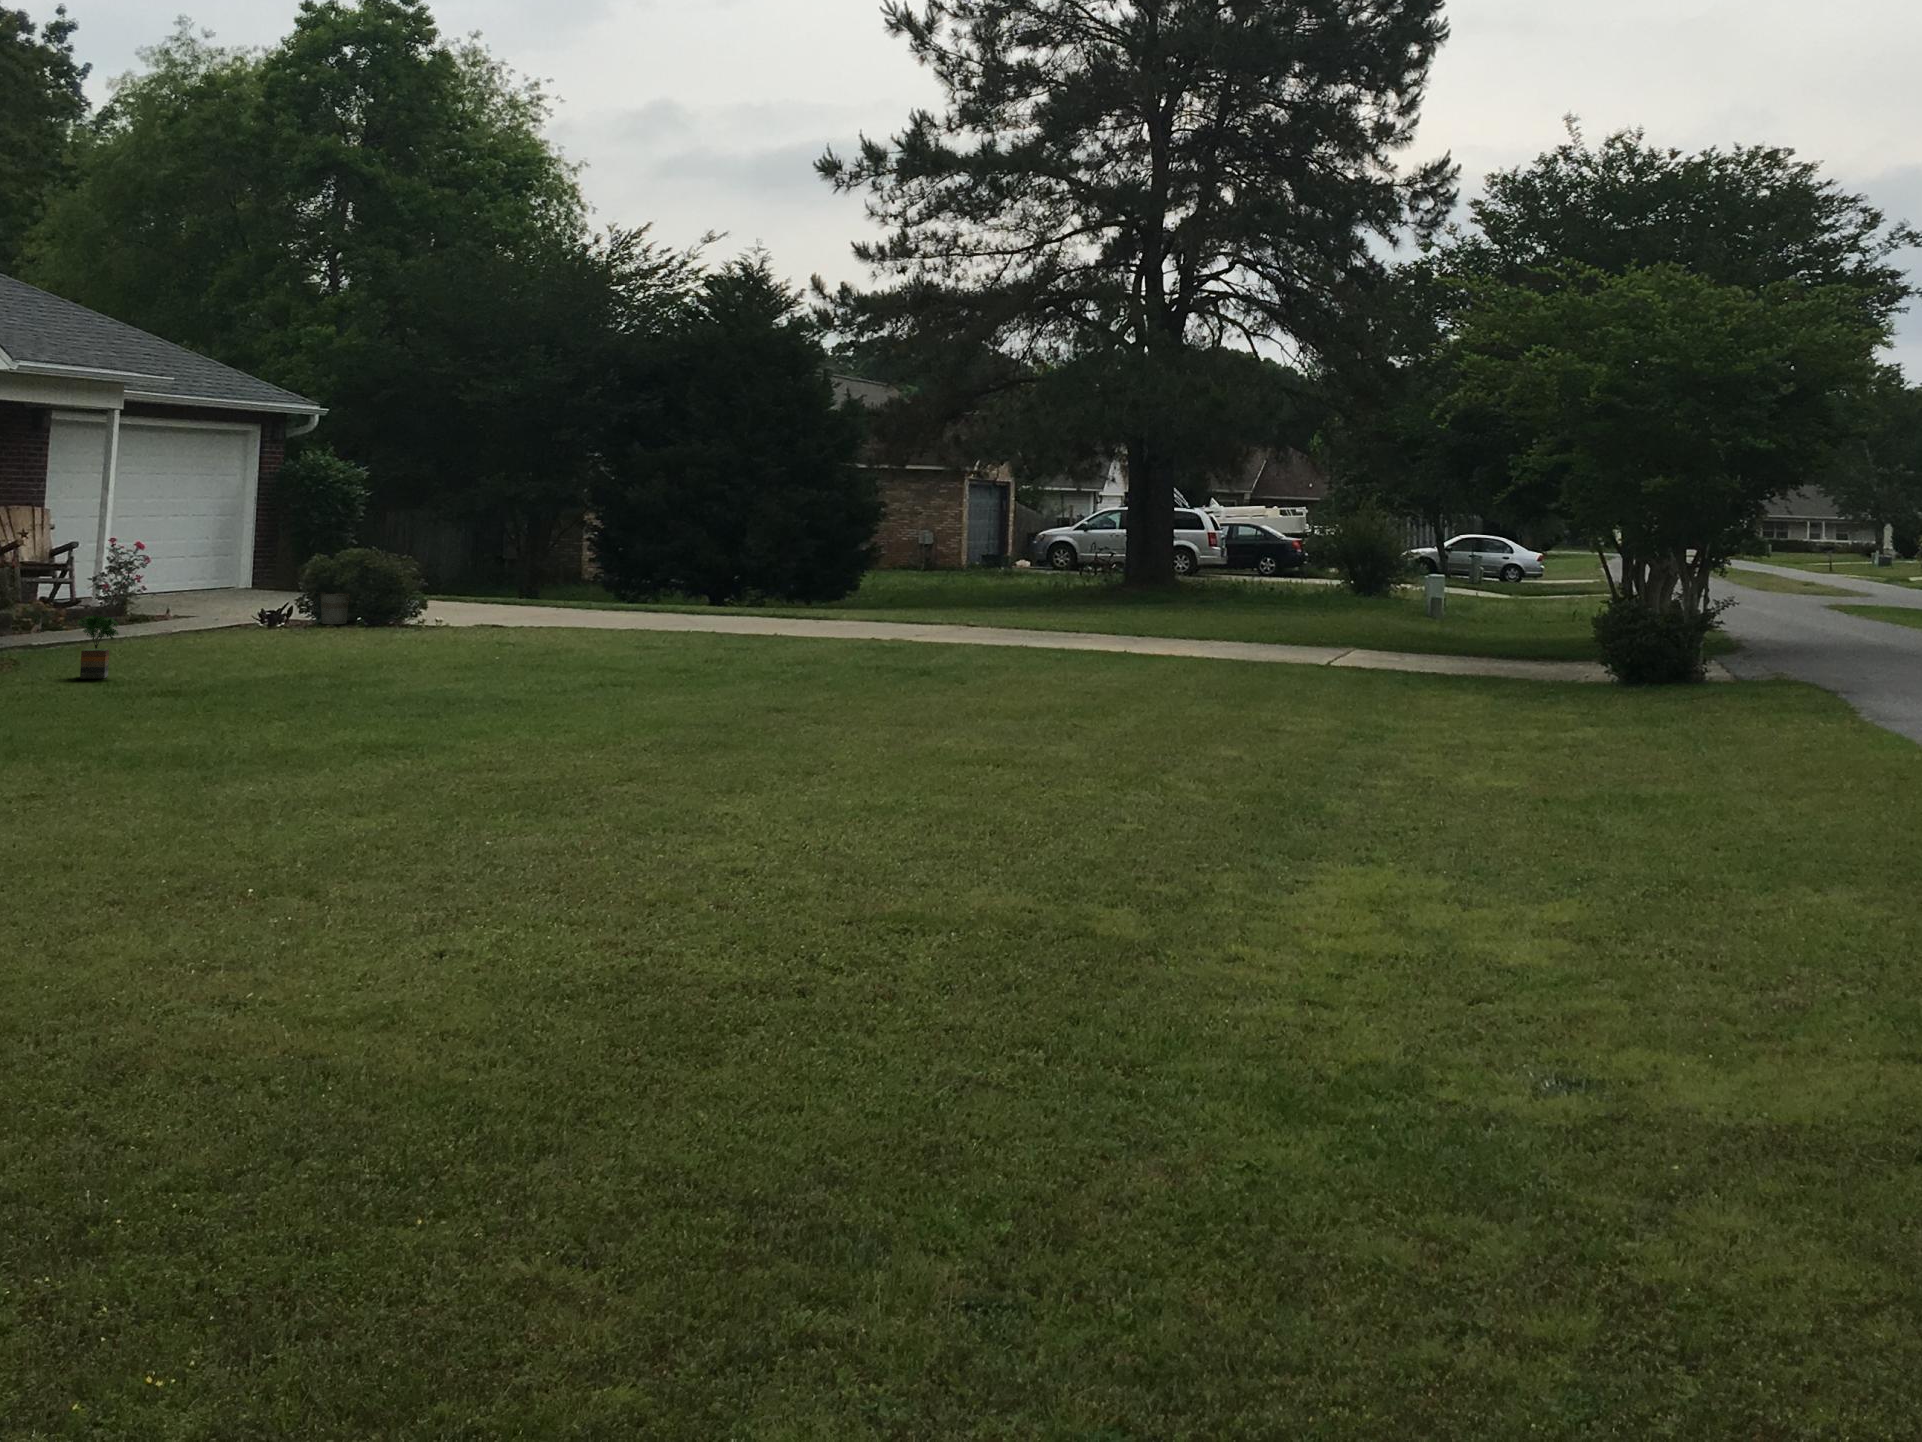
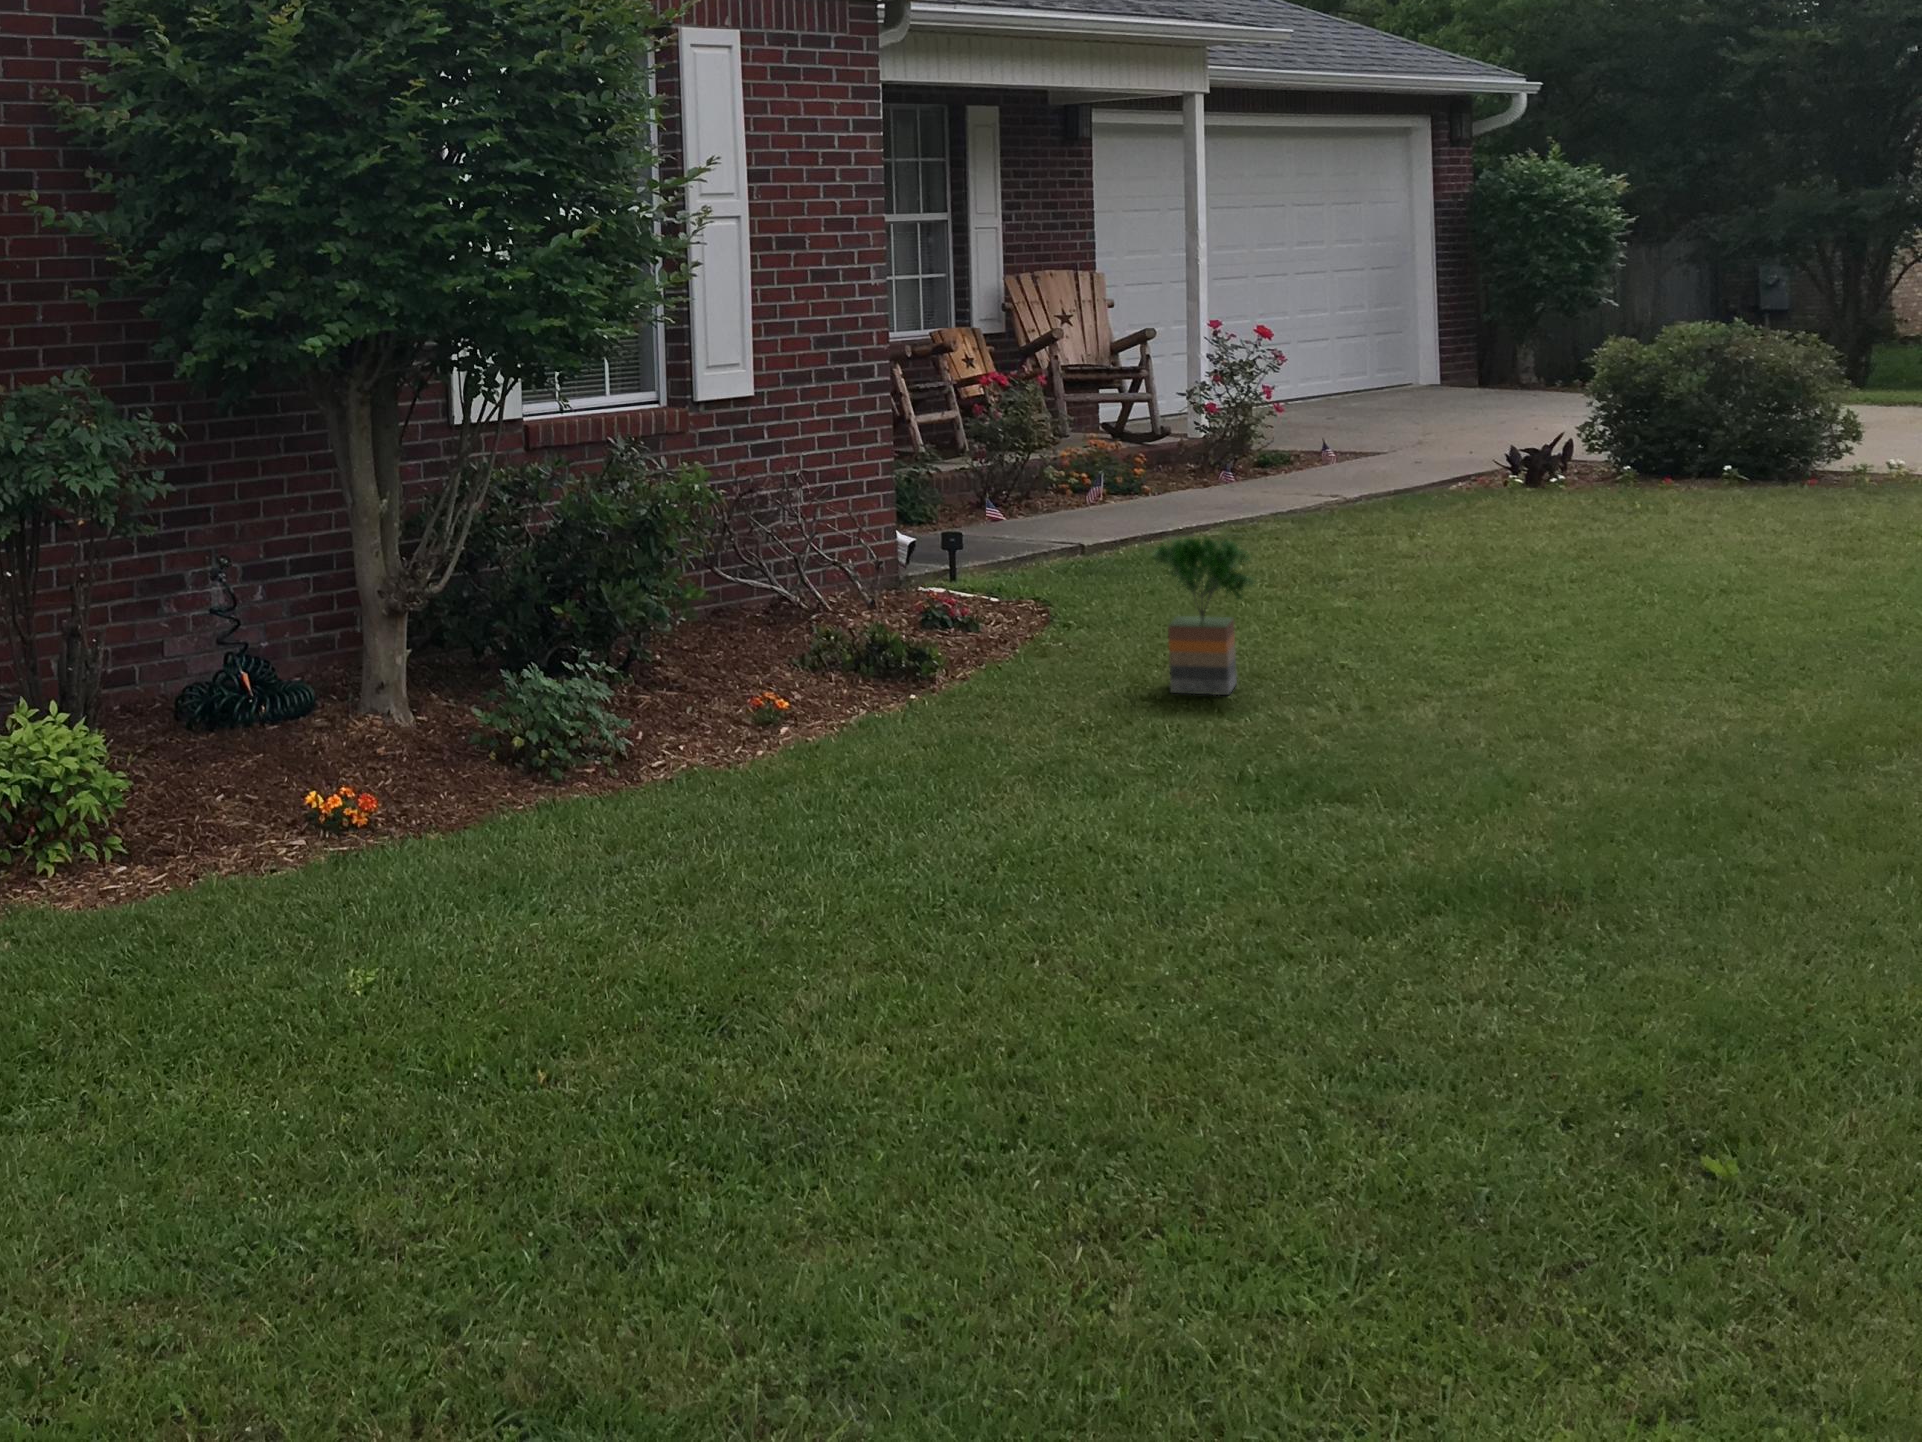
bucket: present [318,592,351,624] -> none [1626,414,1701,478]

